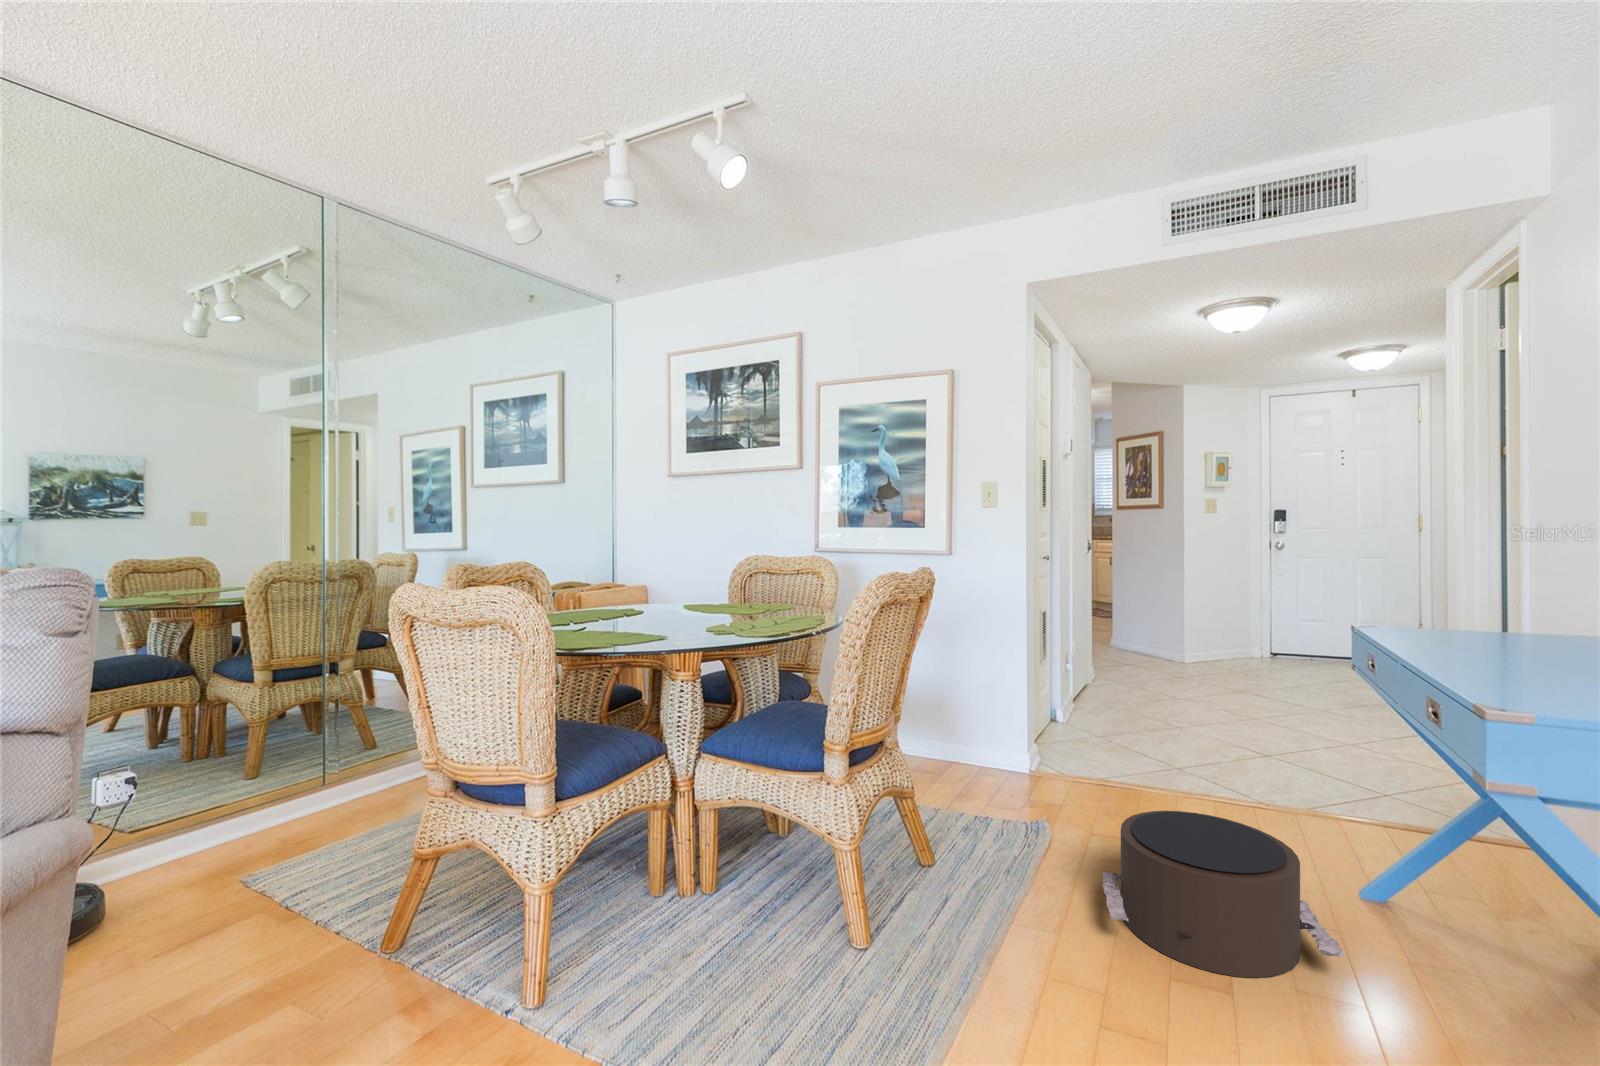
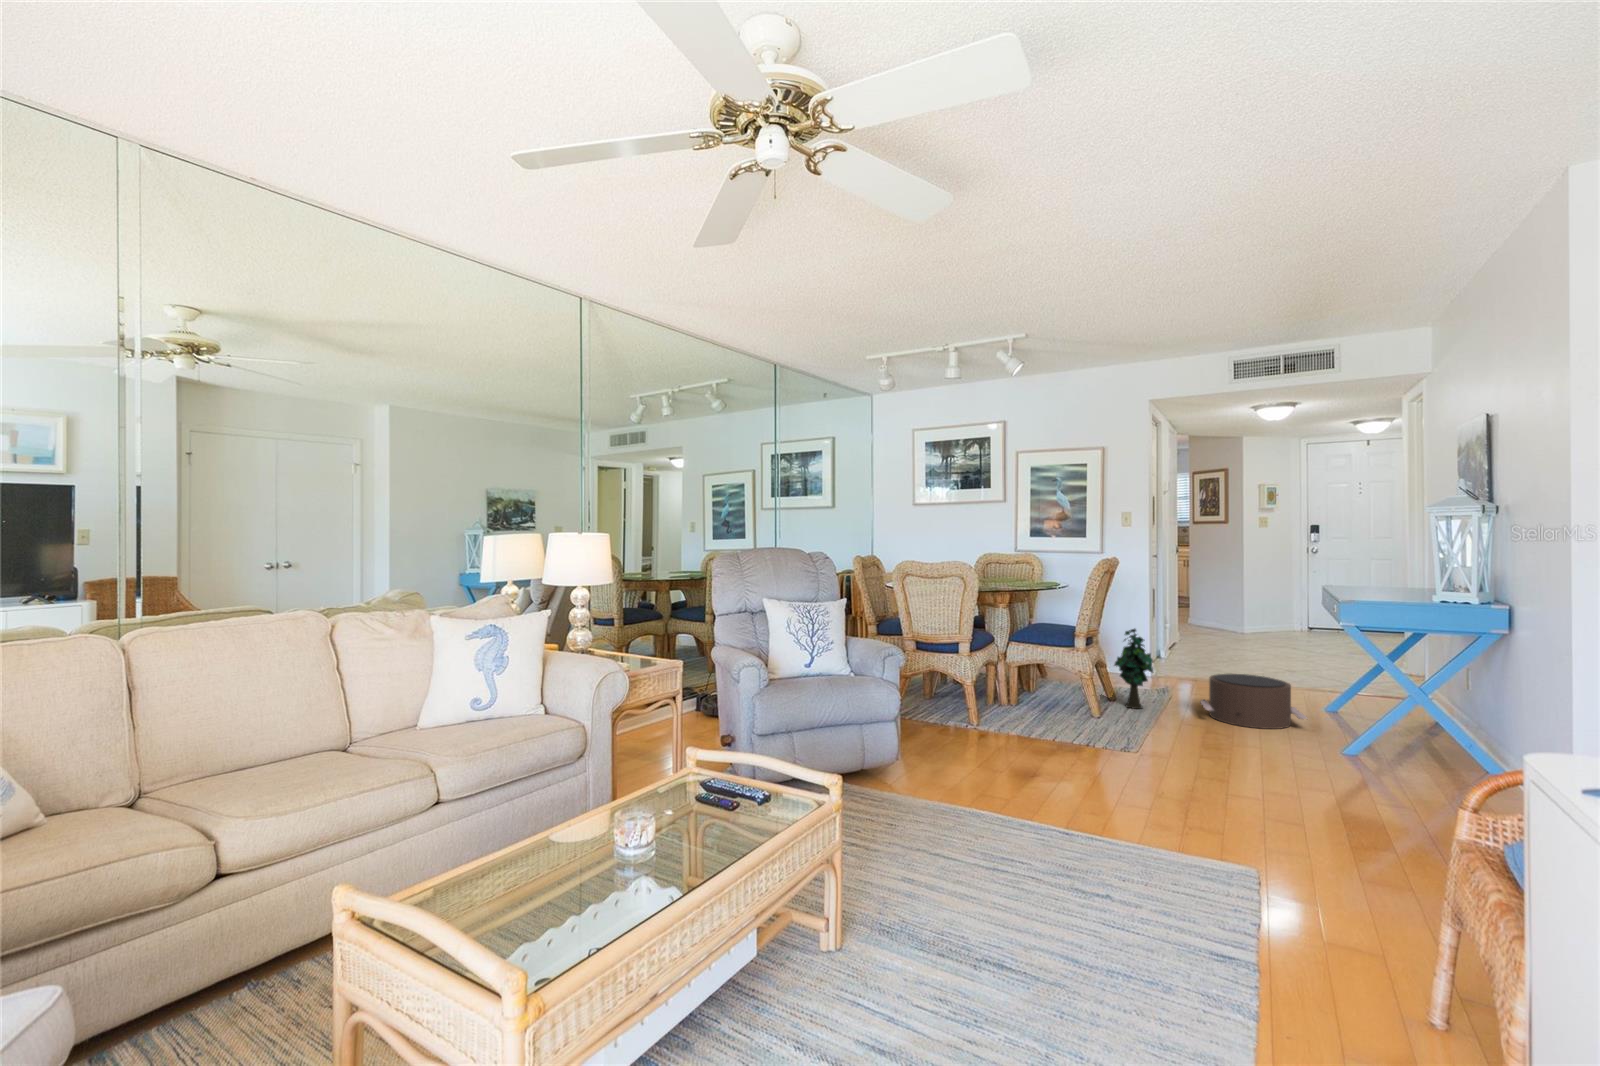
decorative plant: none [927,712,1008,889] -> present [1114,629,1153,709]

